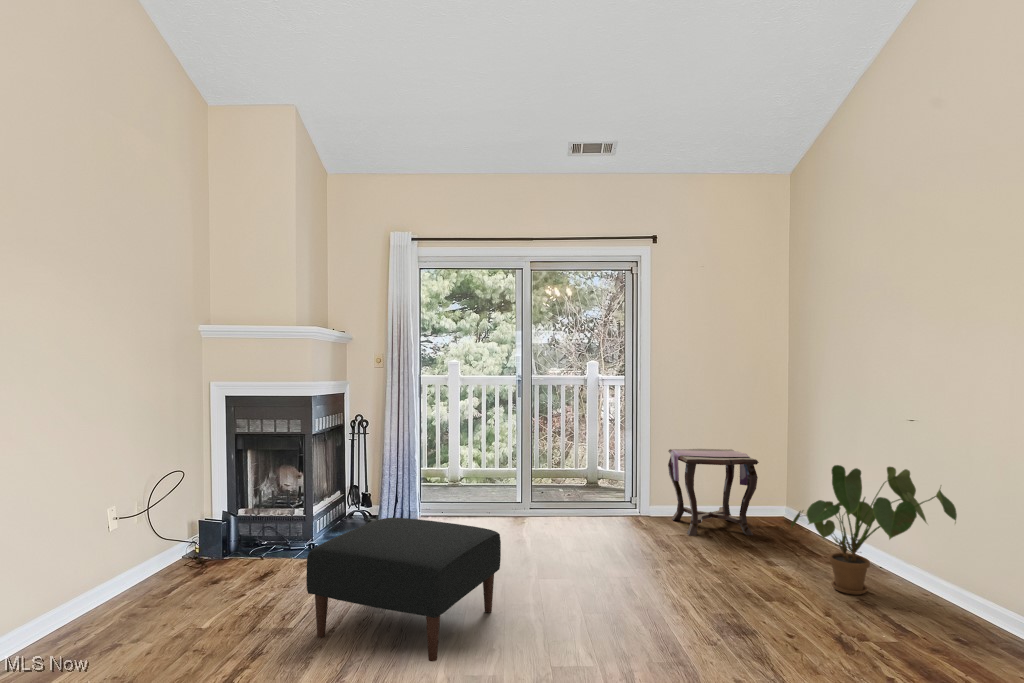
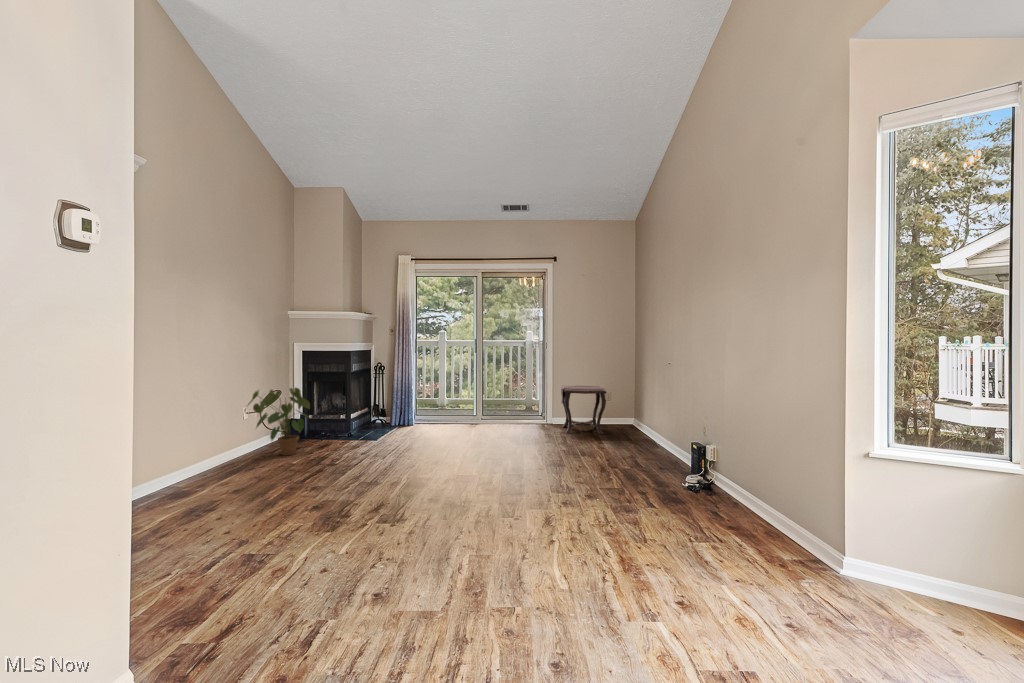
house plant: present [791,465,957,595] -> present [244,388,310,455]
ottoman: present [306,518,501,662] -> none [343,414,443,475]

